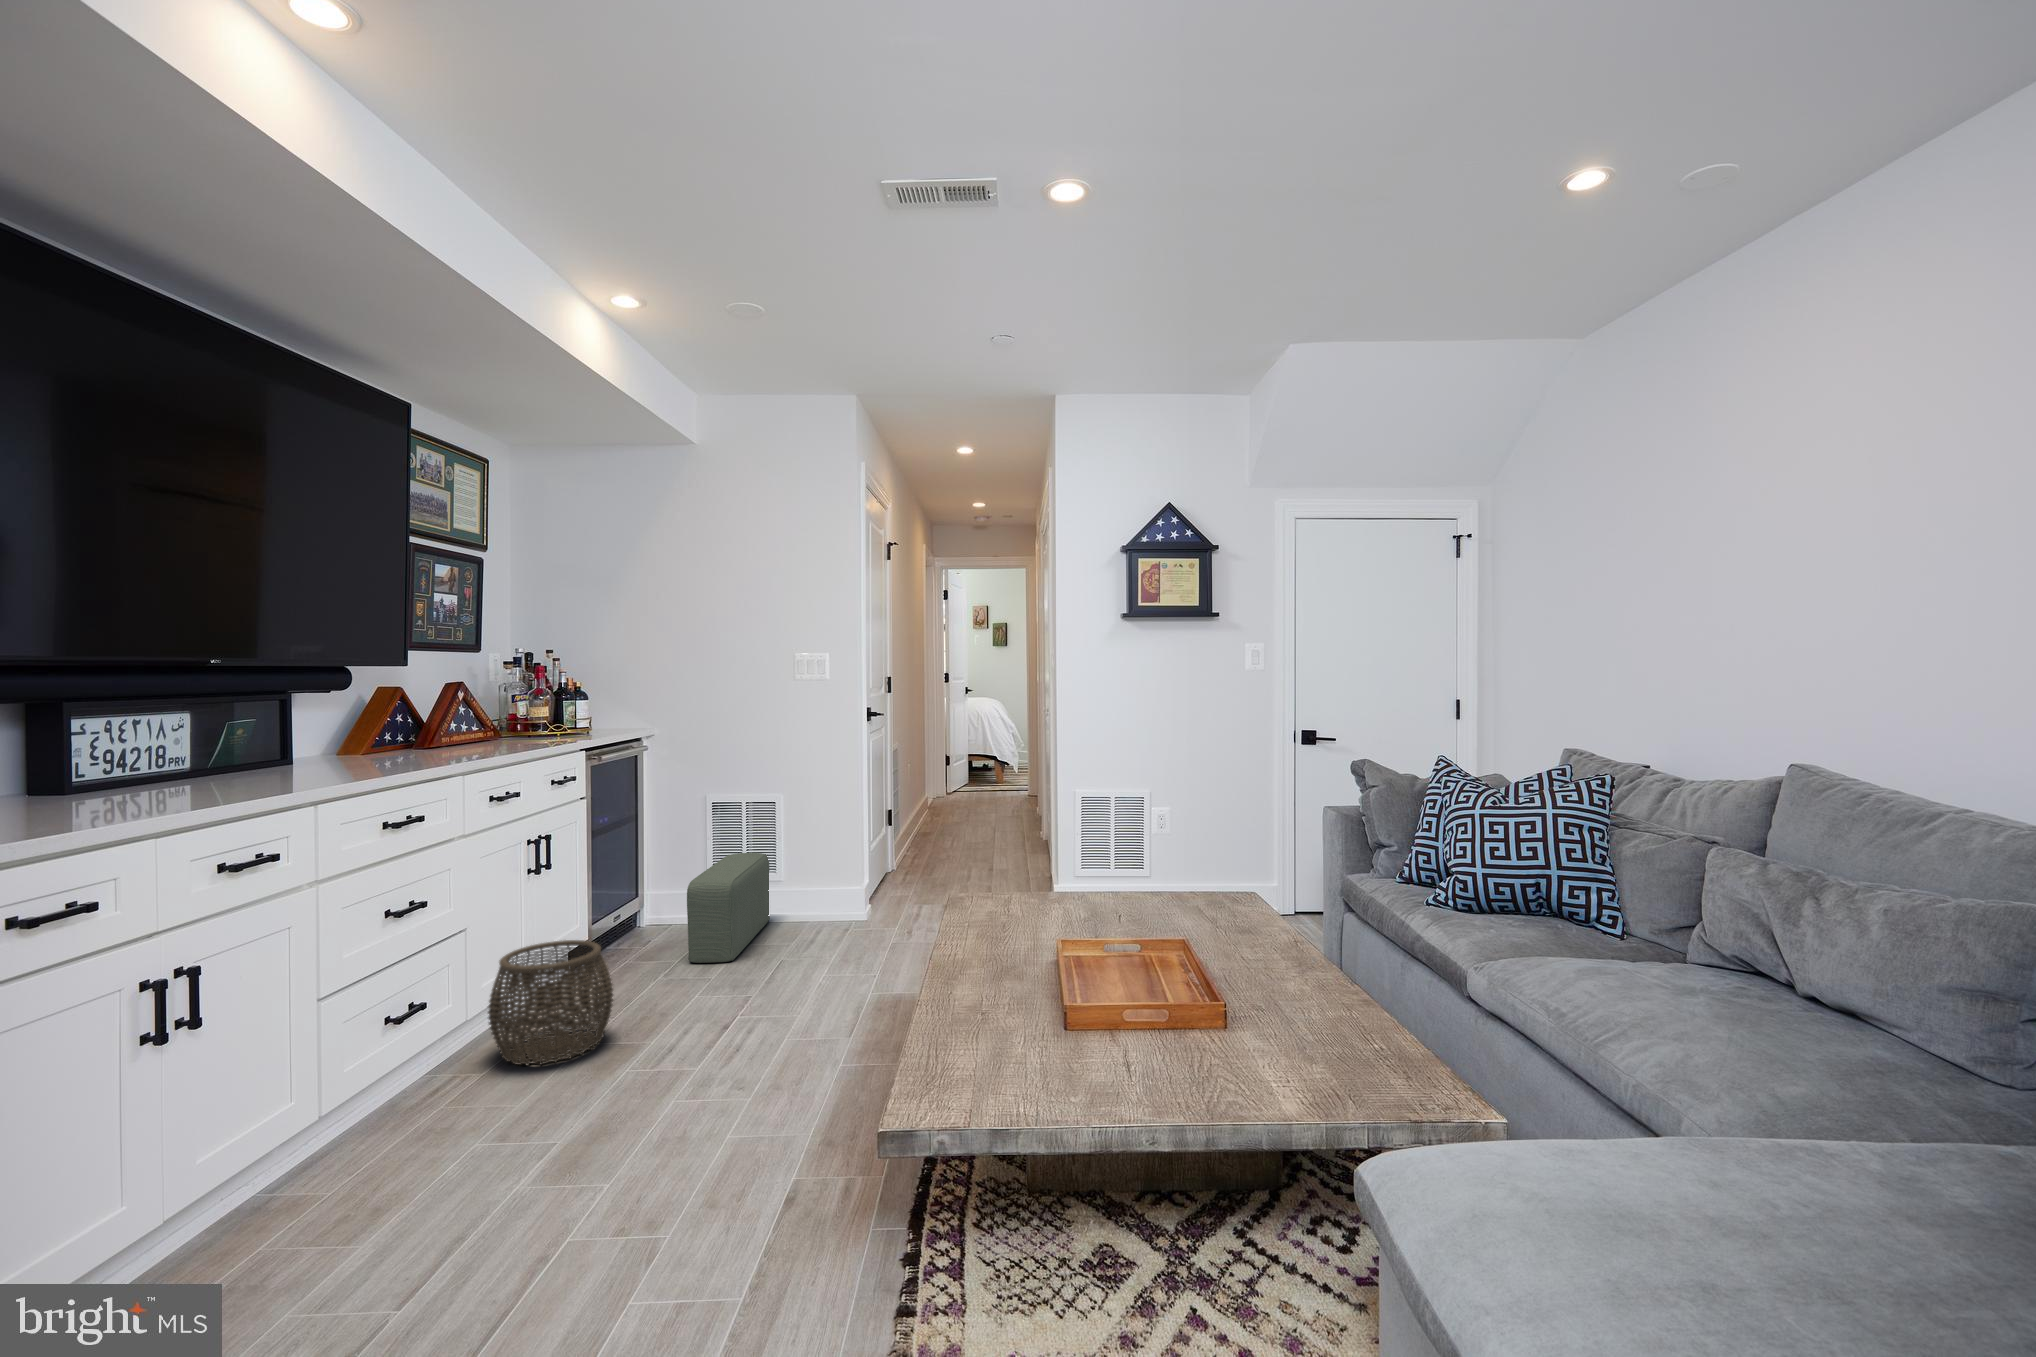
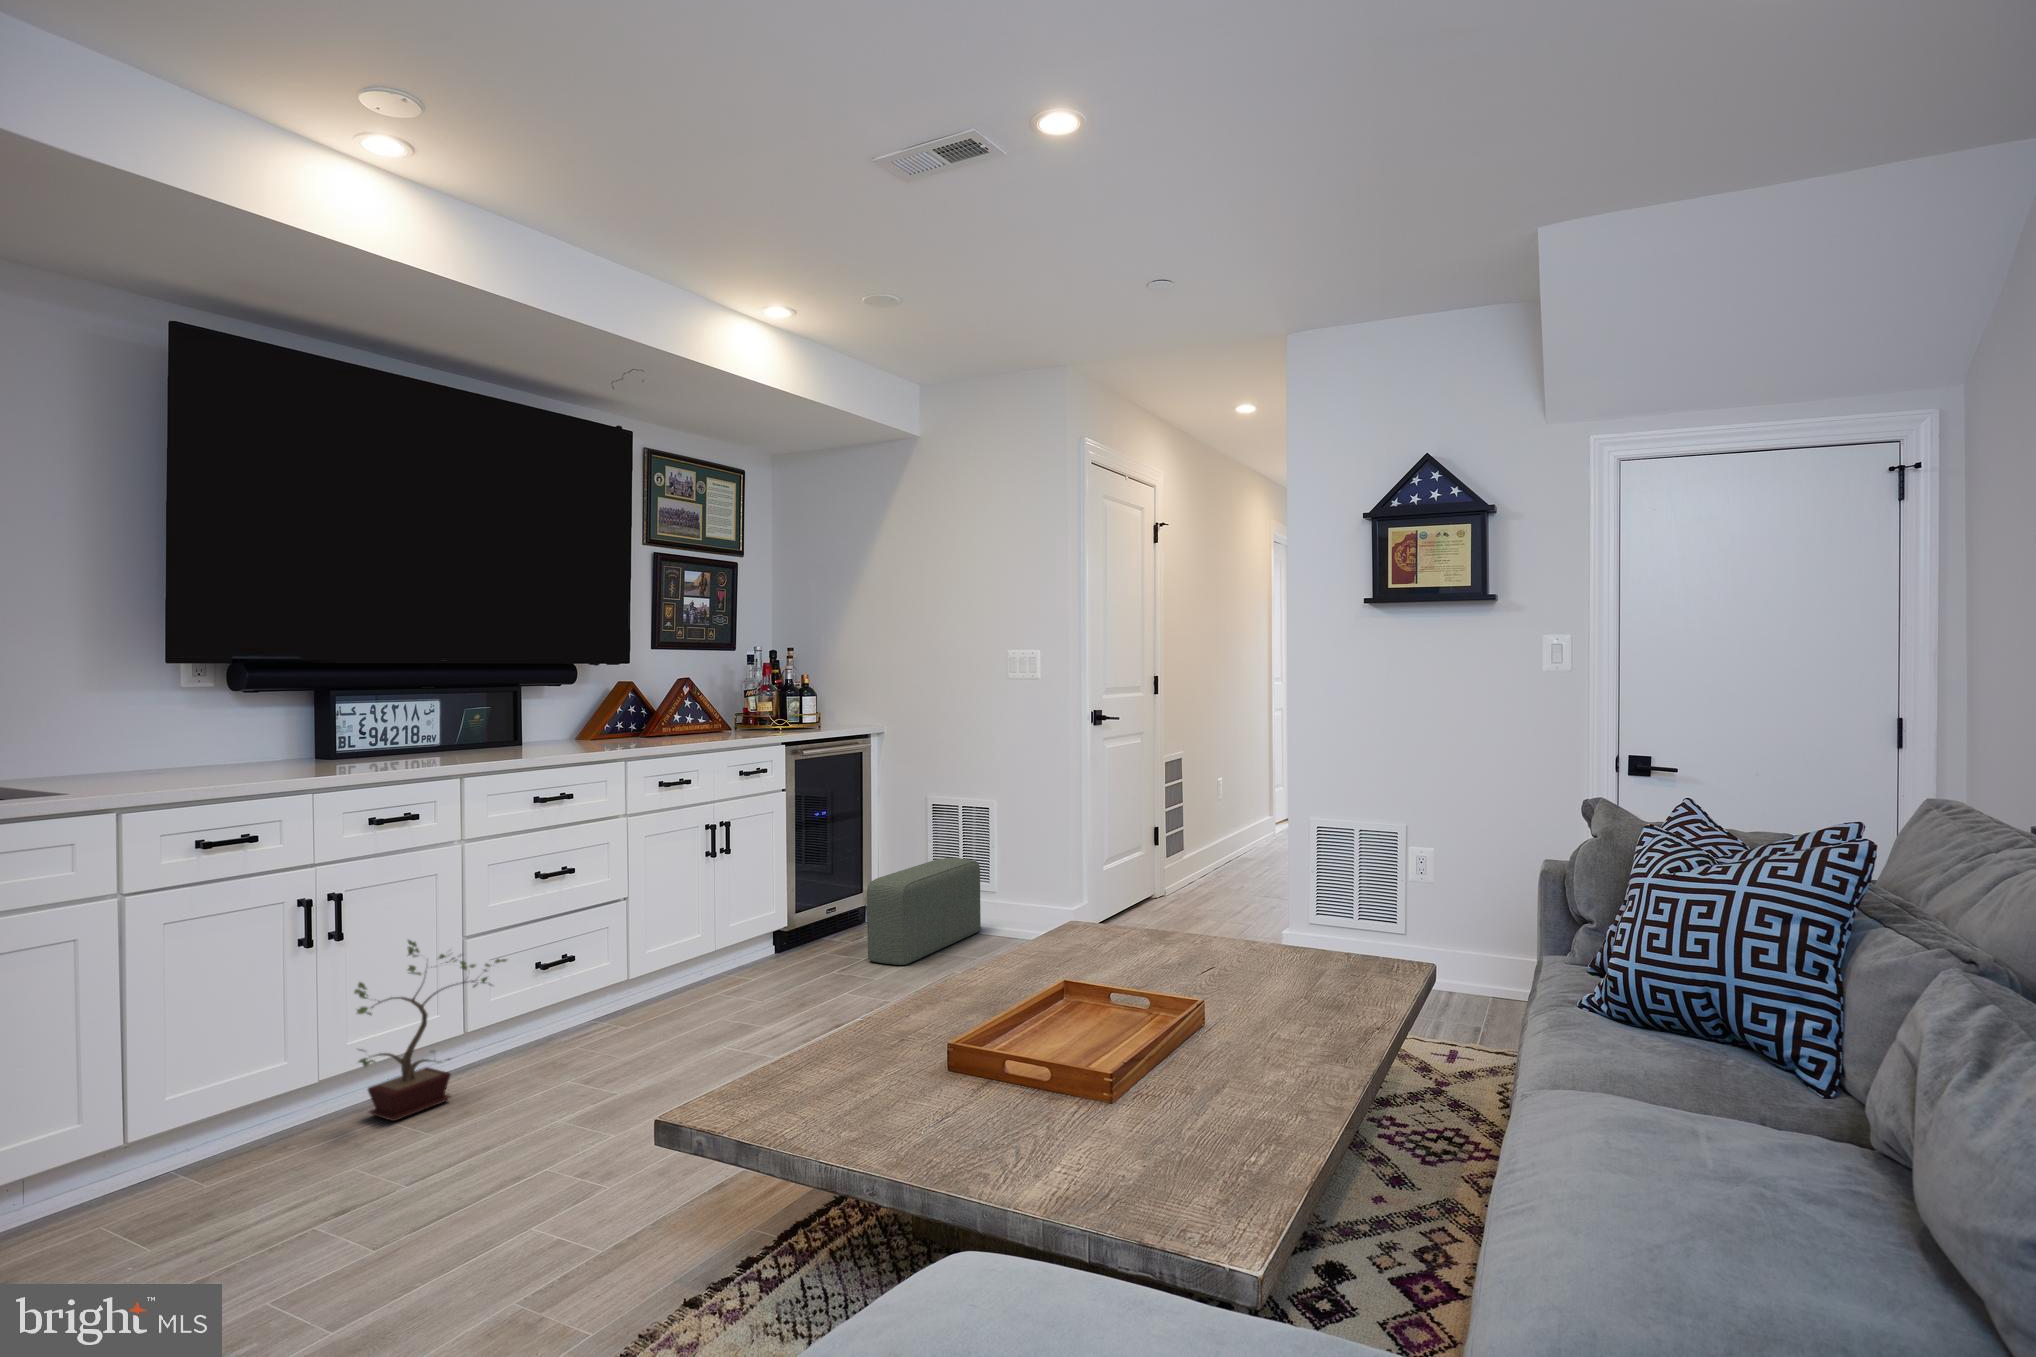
woven basket: present [488,940,613,1066] -> none [636,919,745,1029]
potted plant: none [225,1011,396,1243] -> present [354,940,507,1121]

